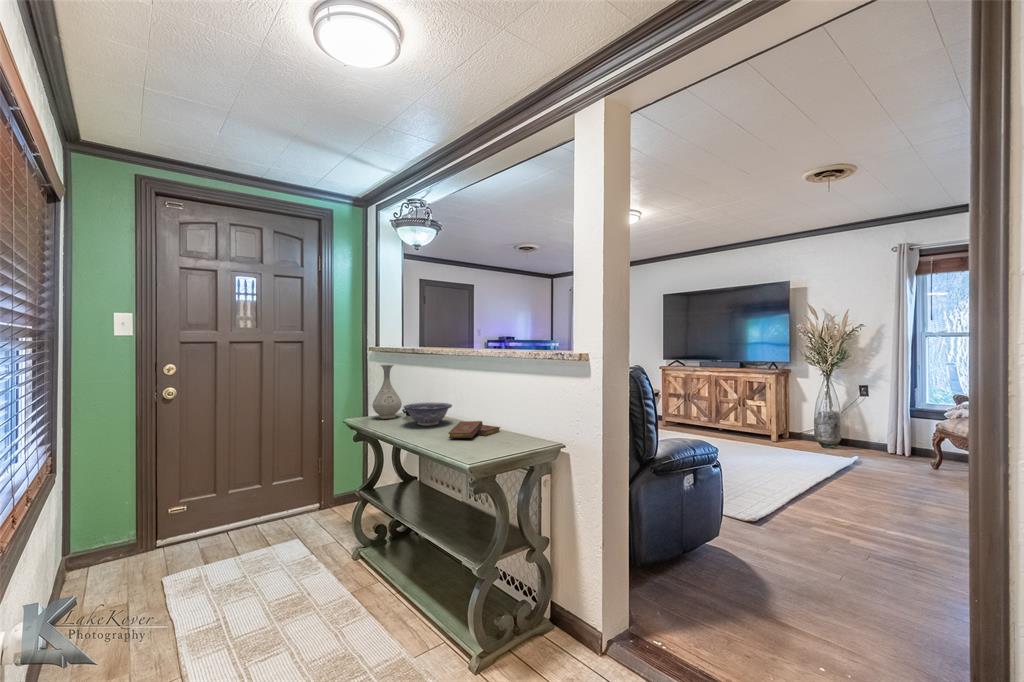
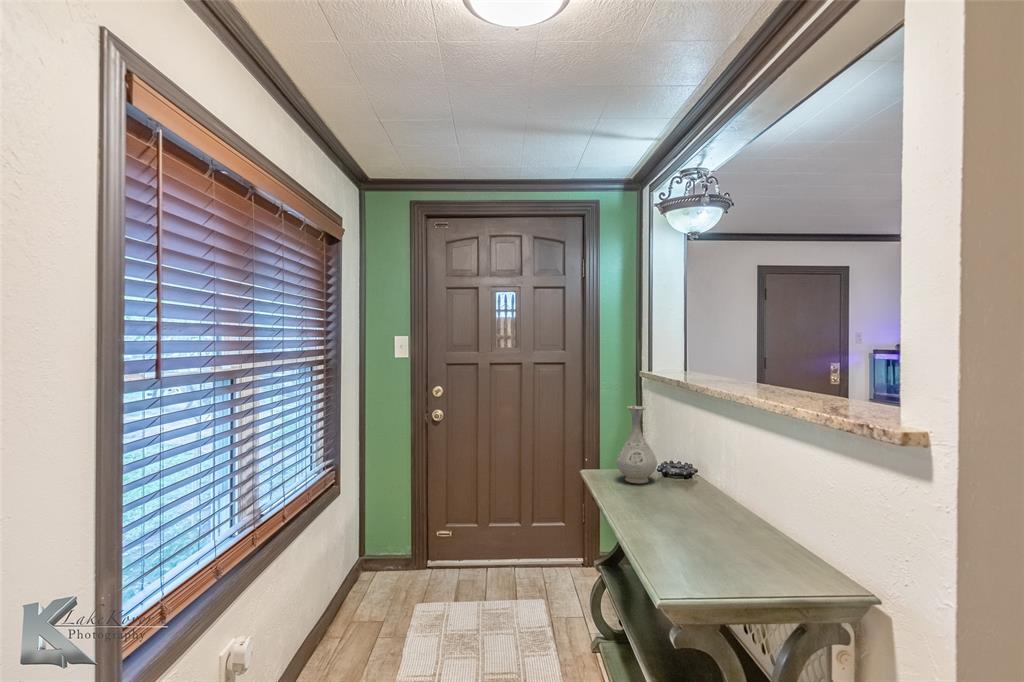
decorative bowl: present [404,403,452,426] -> none [644,471,722,514]
book: present [448,421,500,438] -> none [688,526,797,570]

